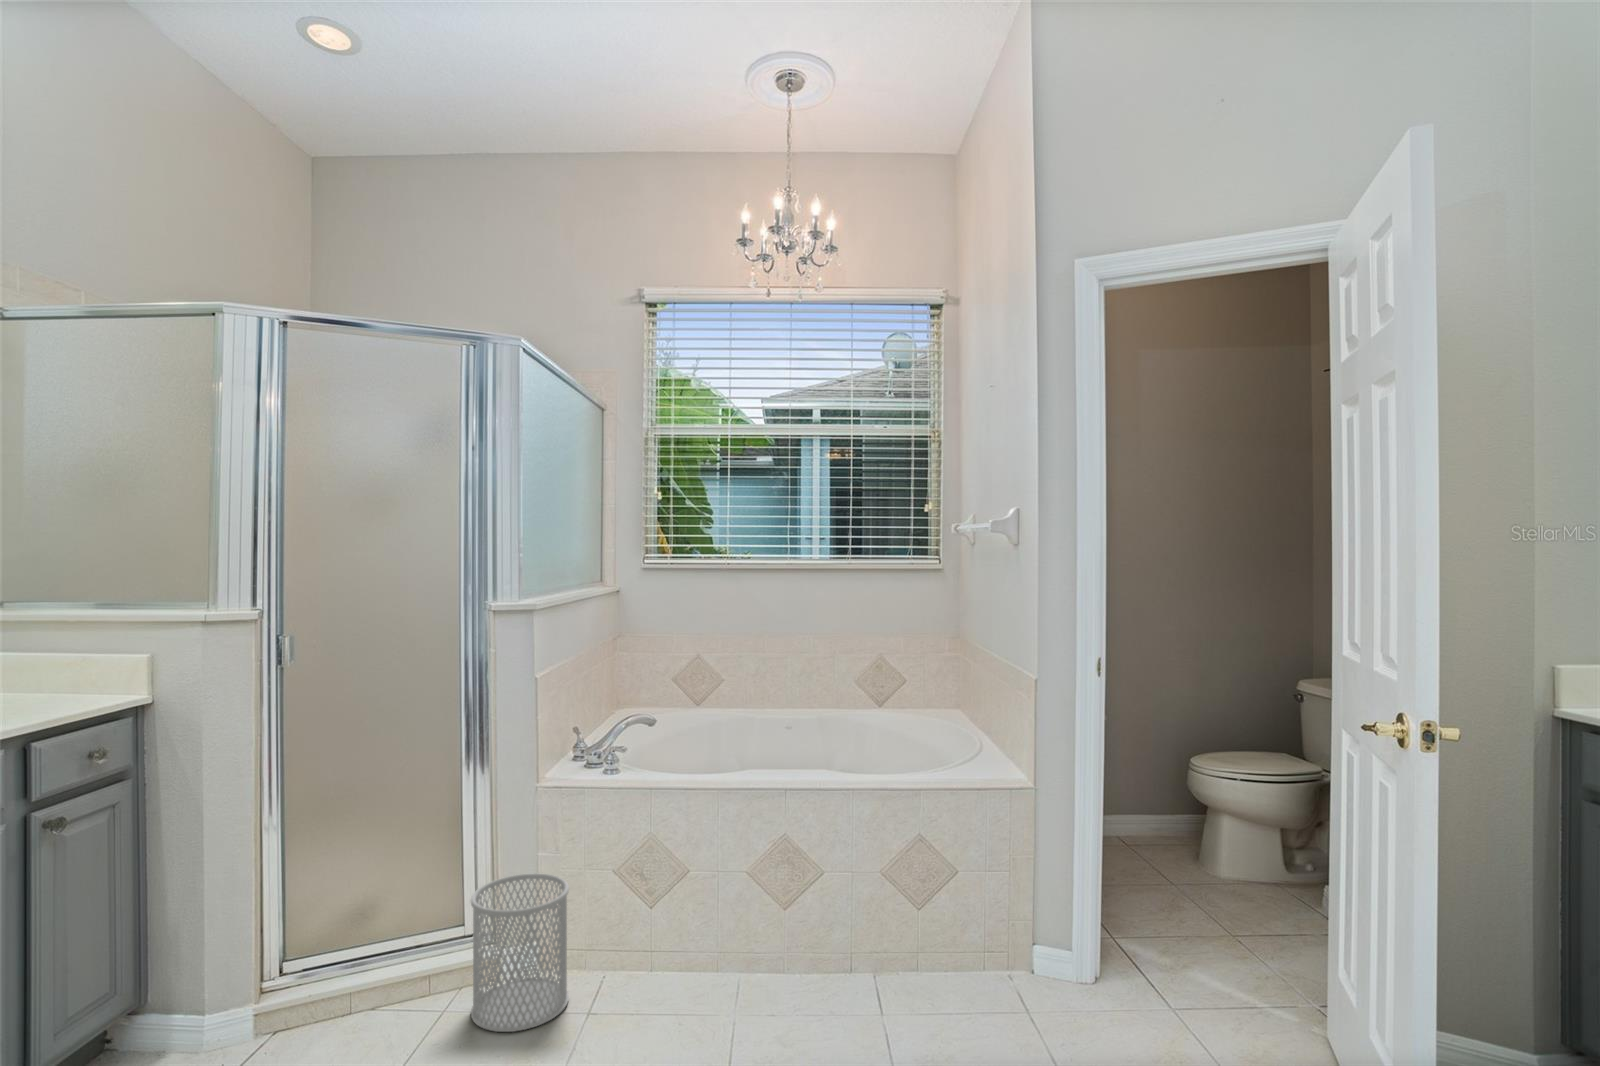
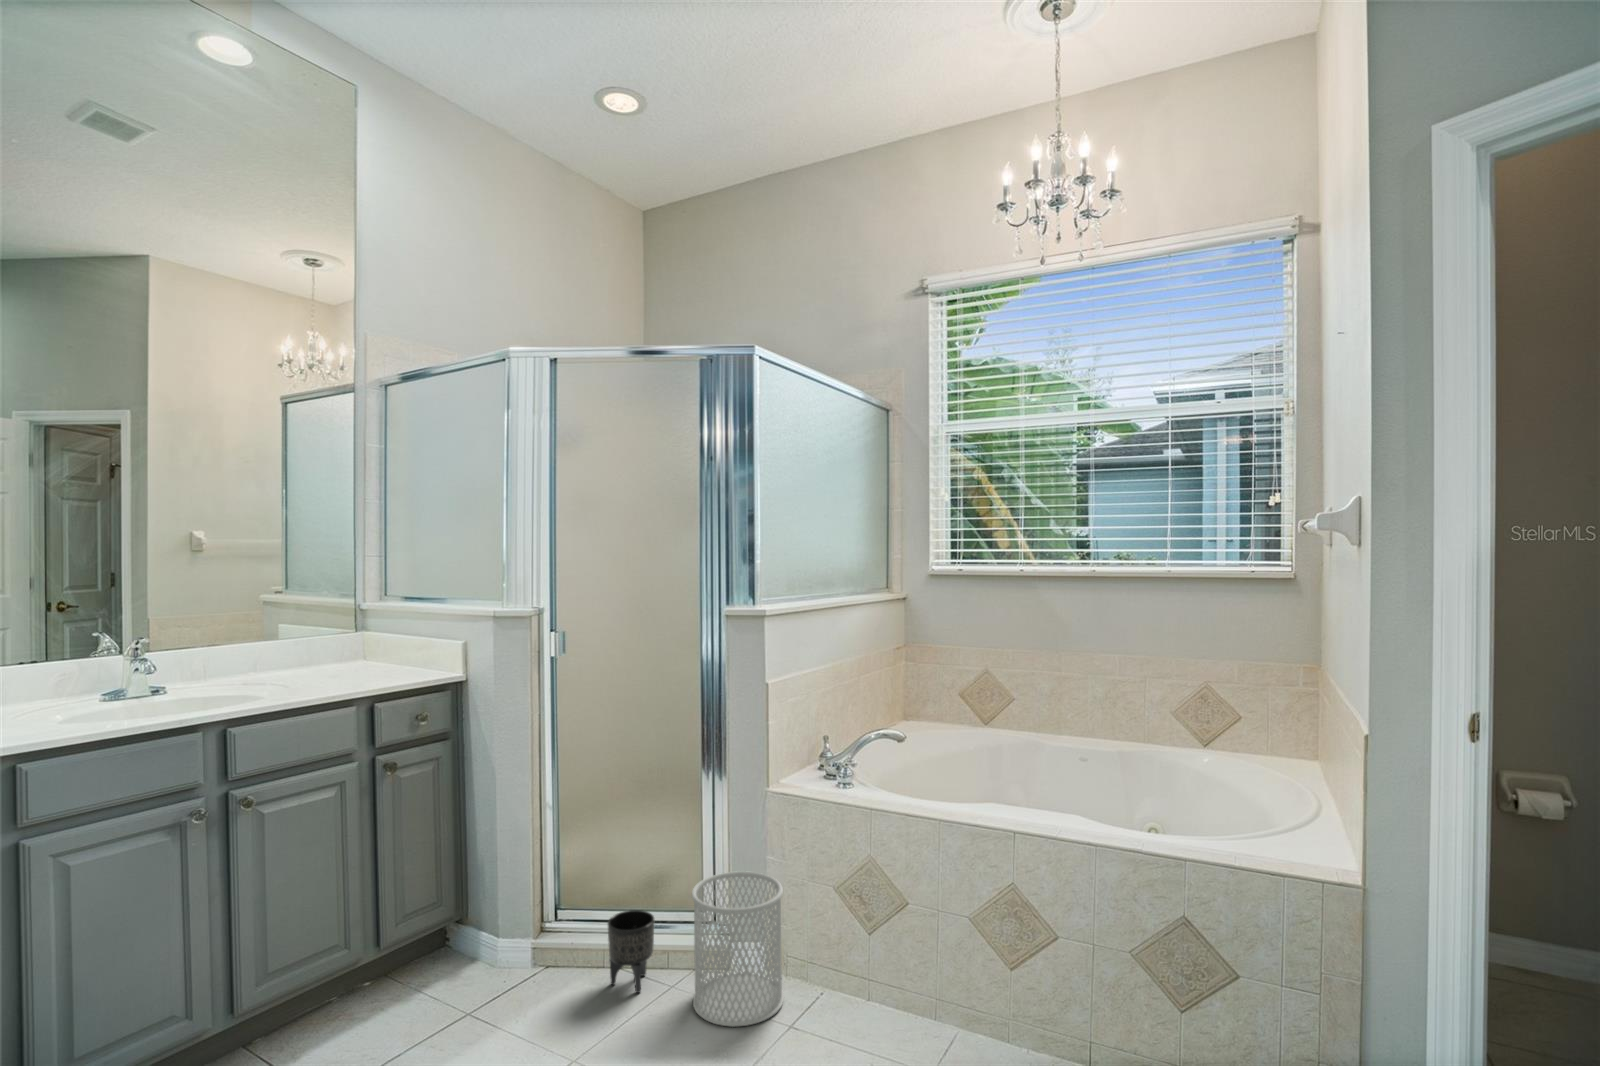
planter: none [360,940,417,1030] -> present [608,910,654,993]

